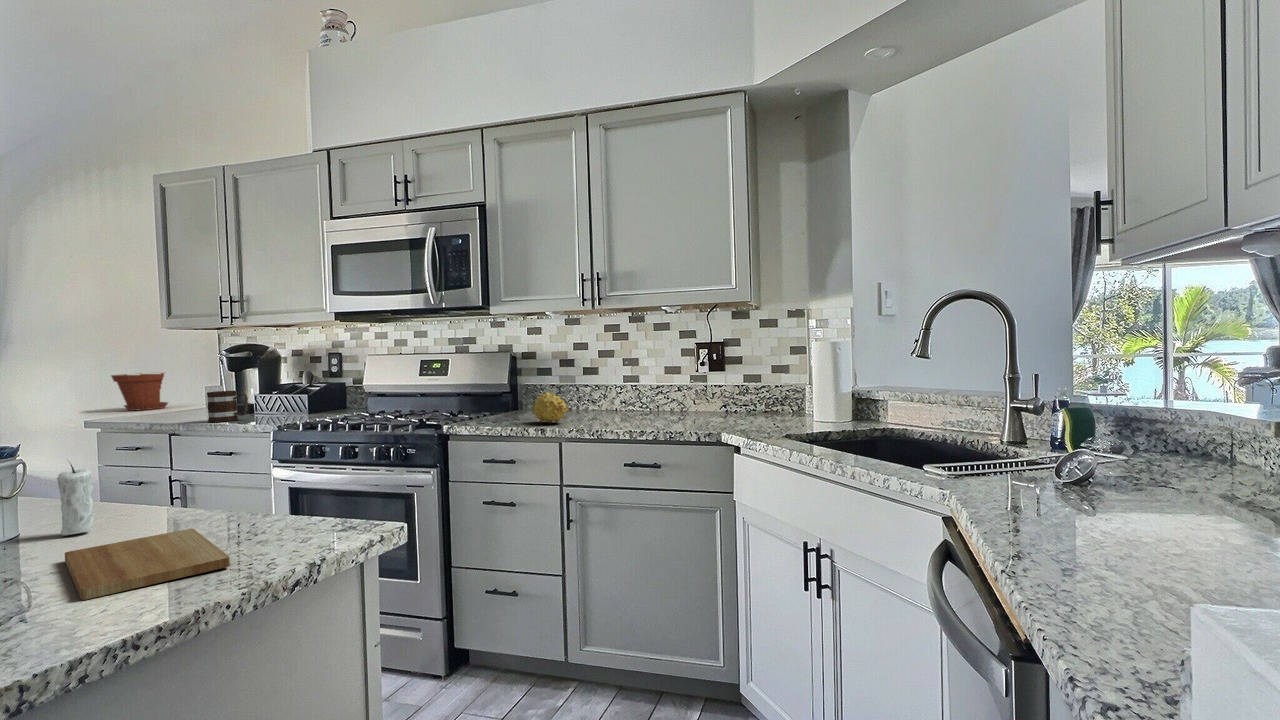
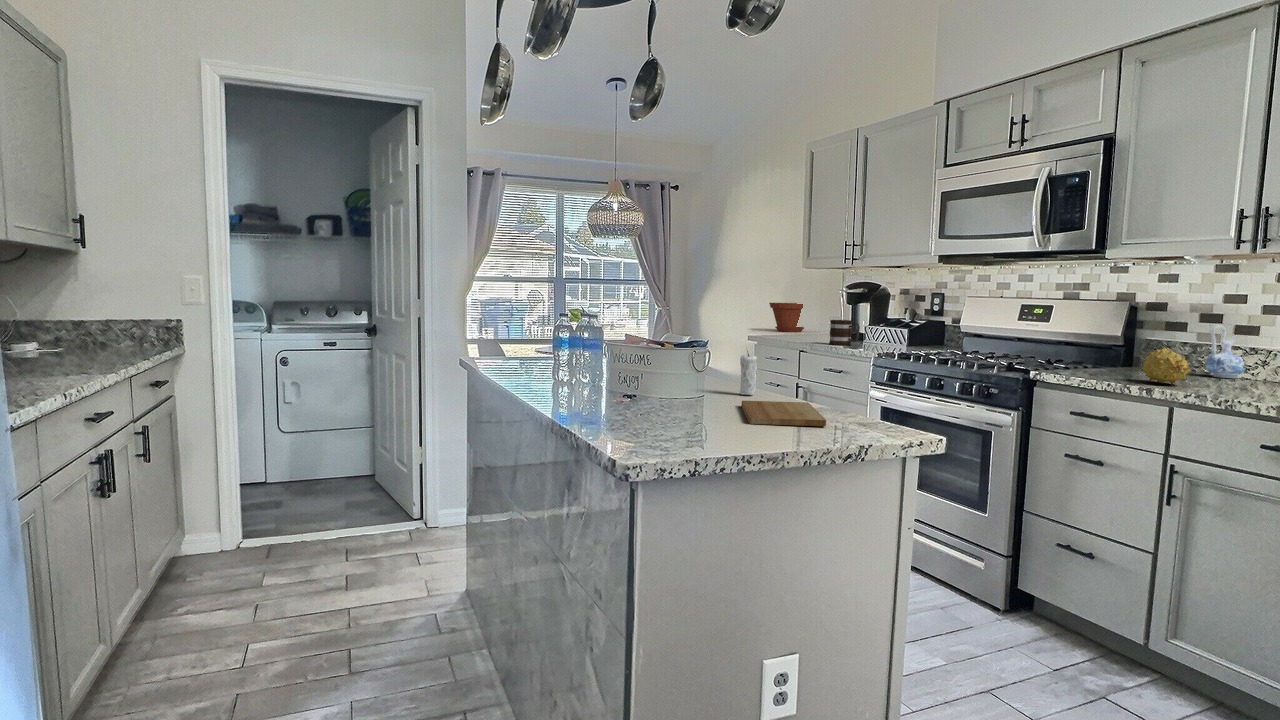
ceramic pitcher: none [569,368,594,411] -> present [1205,325,1245,378]

